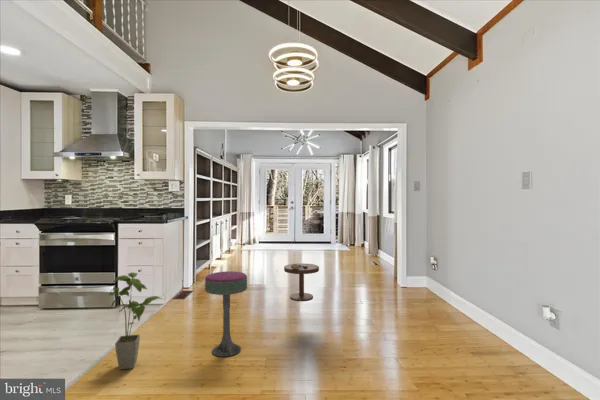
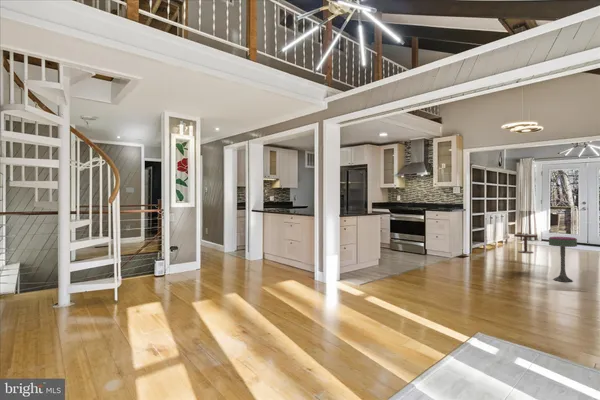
bar stool: present [205,271,247,357] -> present [549,237,577,282]
house plant: present [109,273,161,370] -> none [423,227,446,267]

